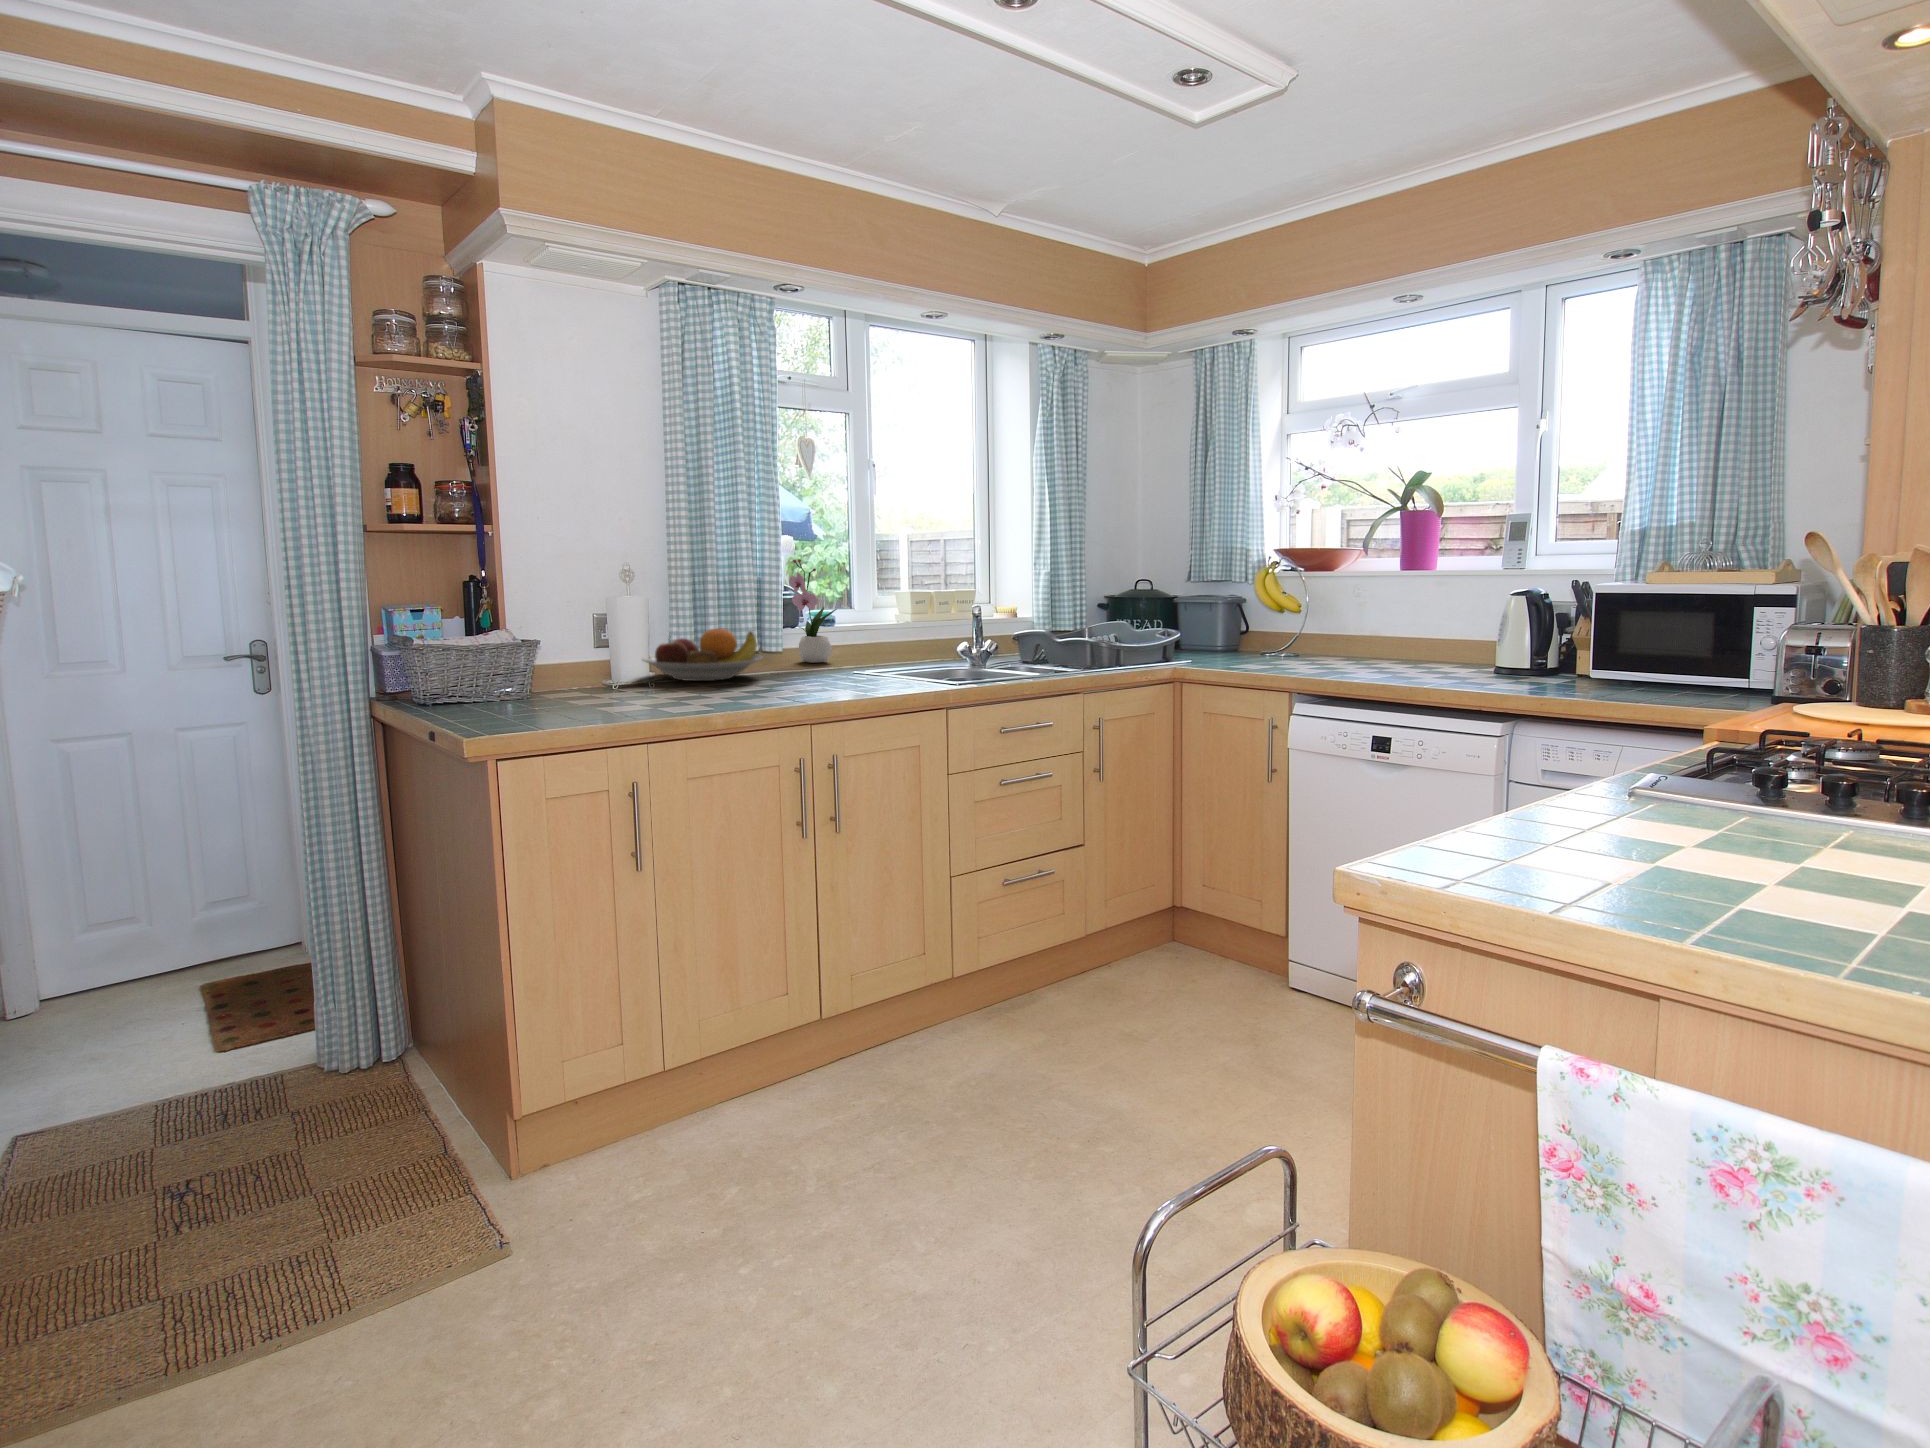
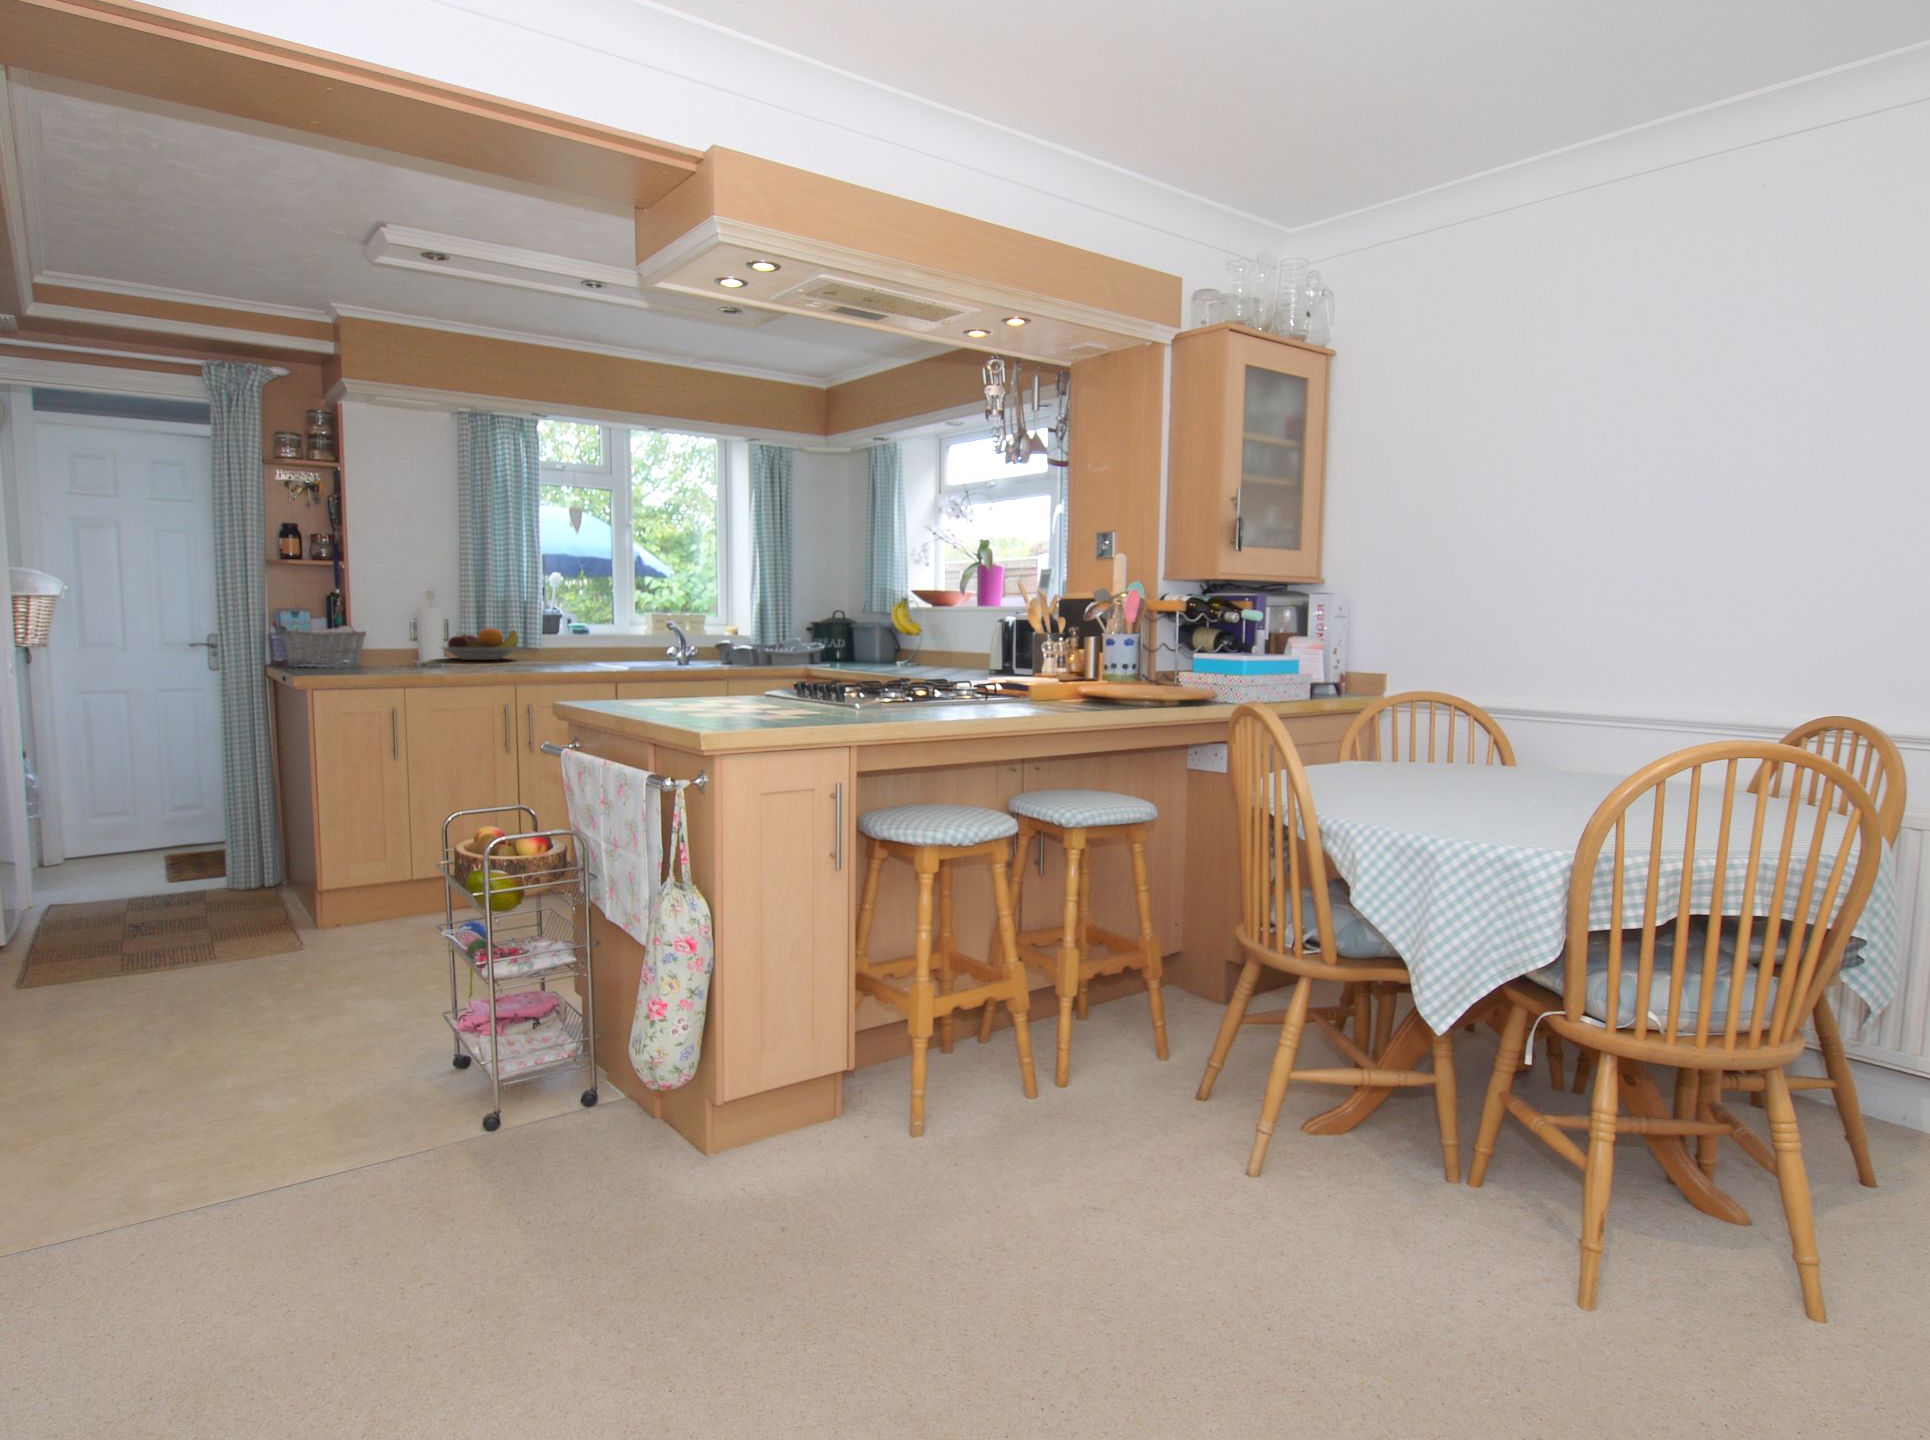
flower arrangement: present [789,559,837,663] -> none [553,587,587,655]

